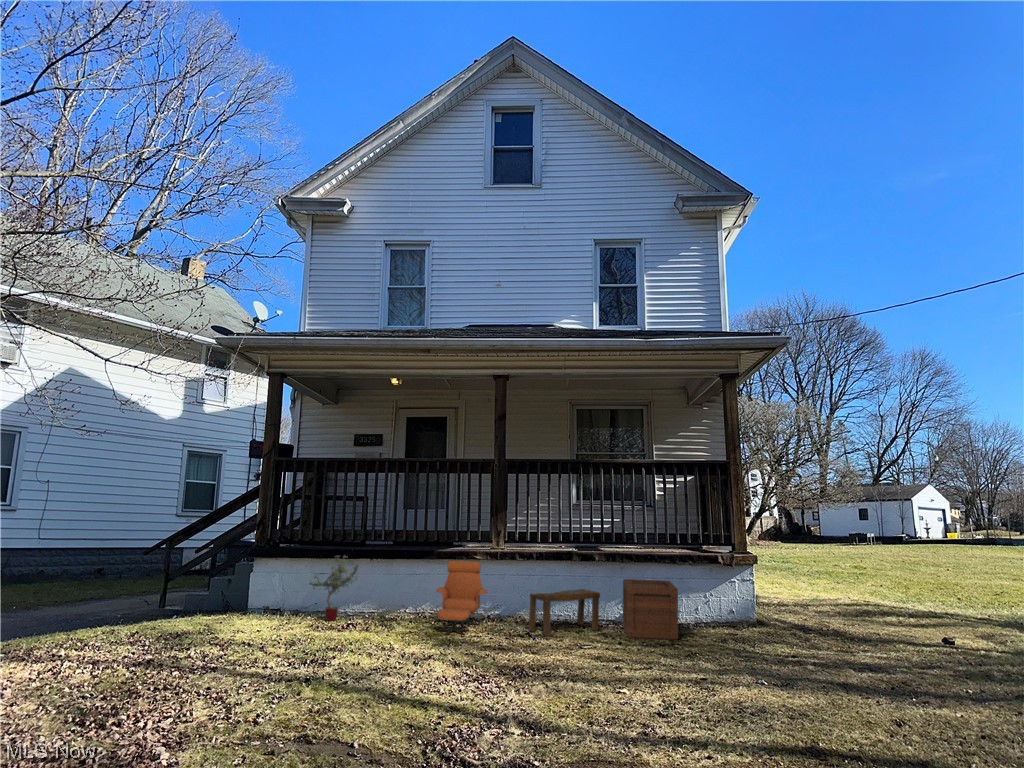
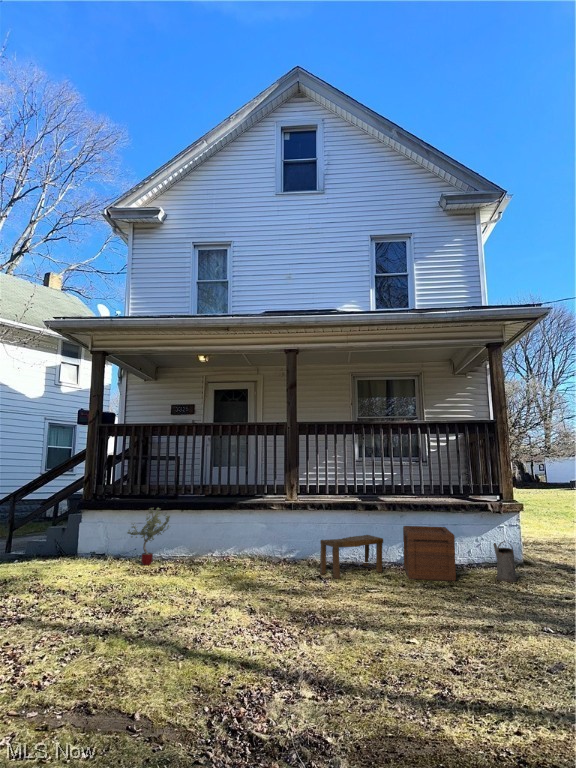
lounge chair: present [436,561,487,636] -> none [238,511,283,579]
watering can: none [722,597,745,641] -> present [493,541,517,582]

